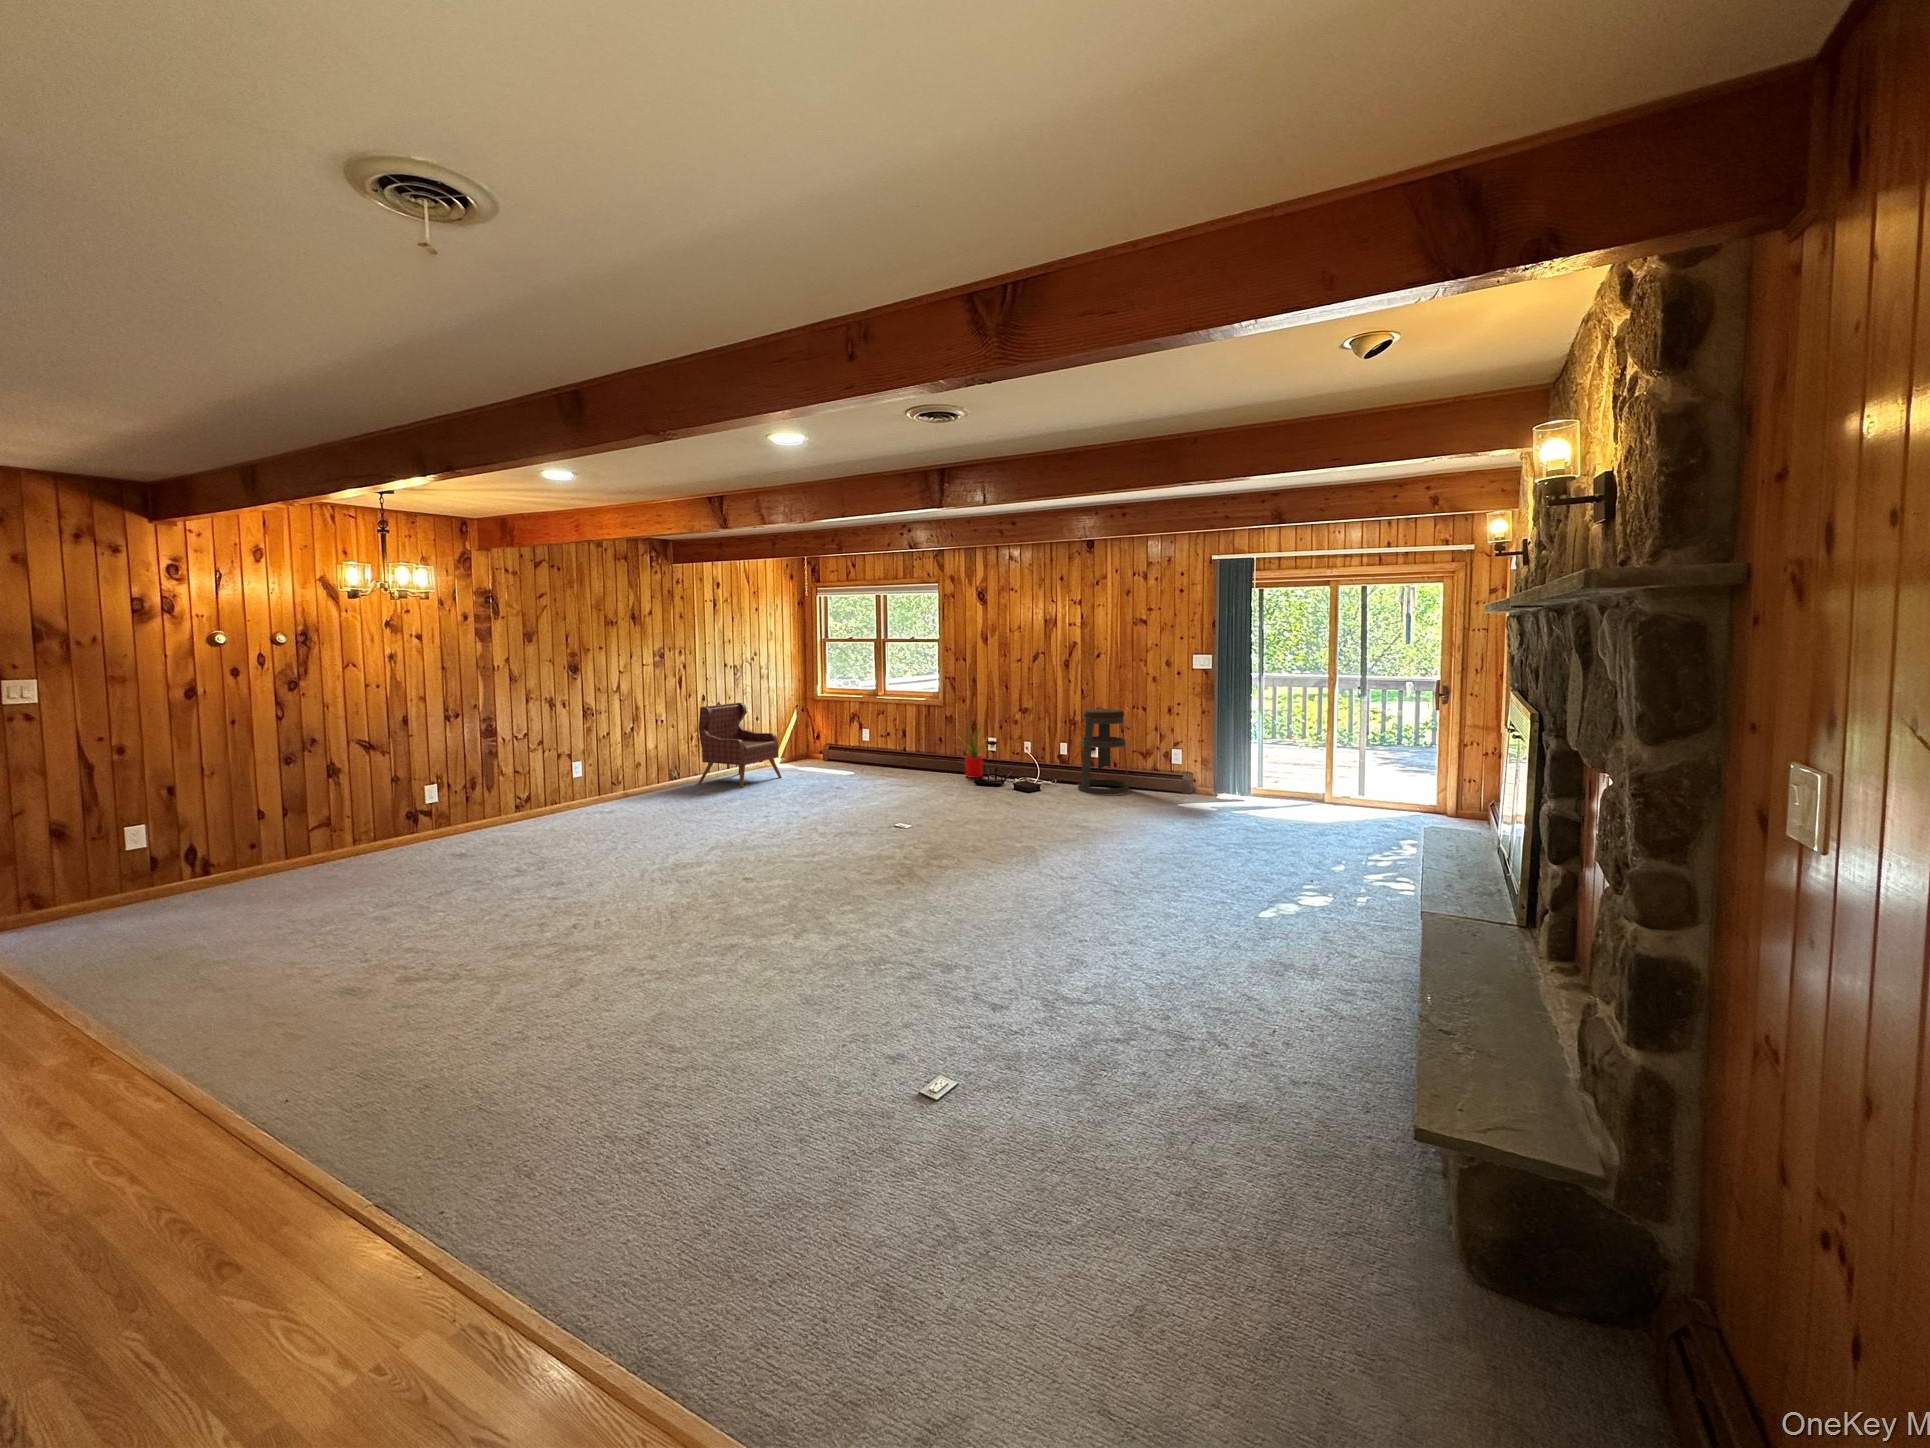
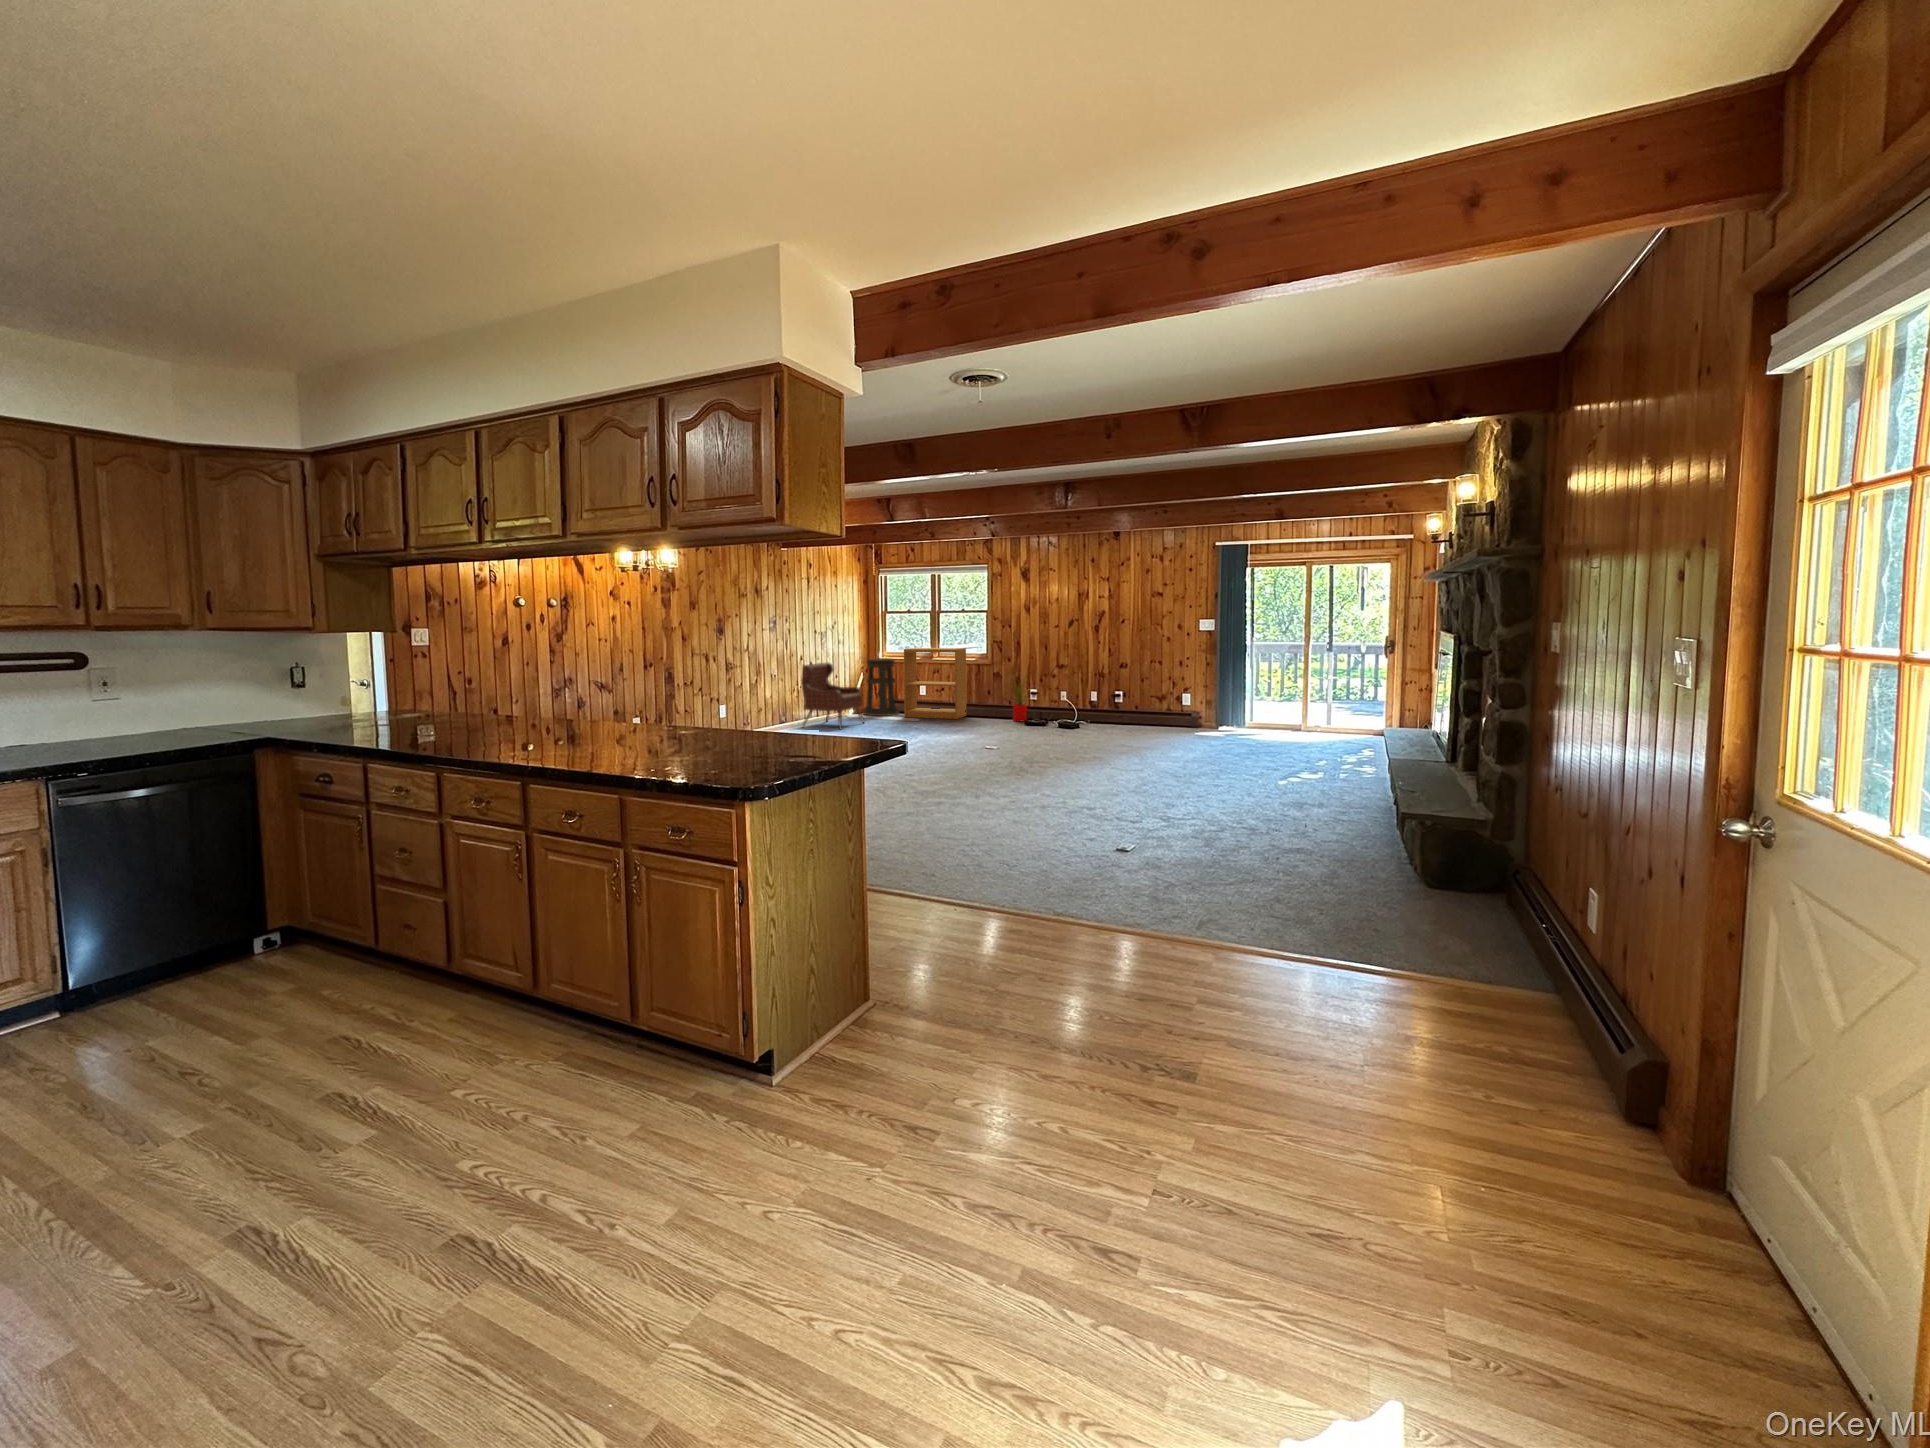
bookshelf: none [839,684,916,773] -> present [904,648,966,719]
bar stool: present [1078,709,1129,794] -> present [864,658,899,716]

